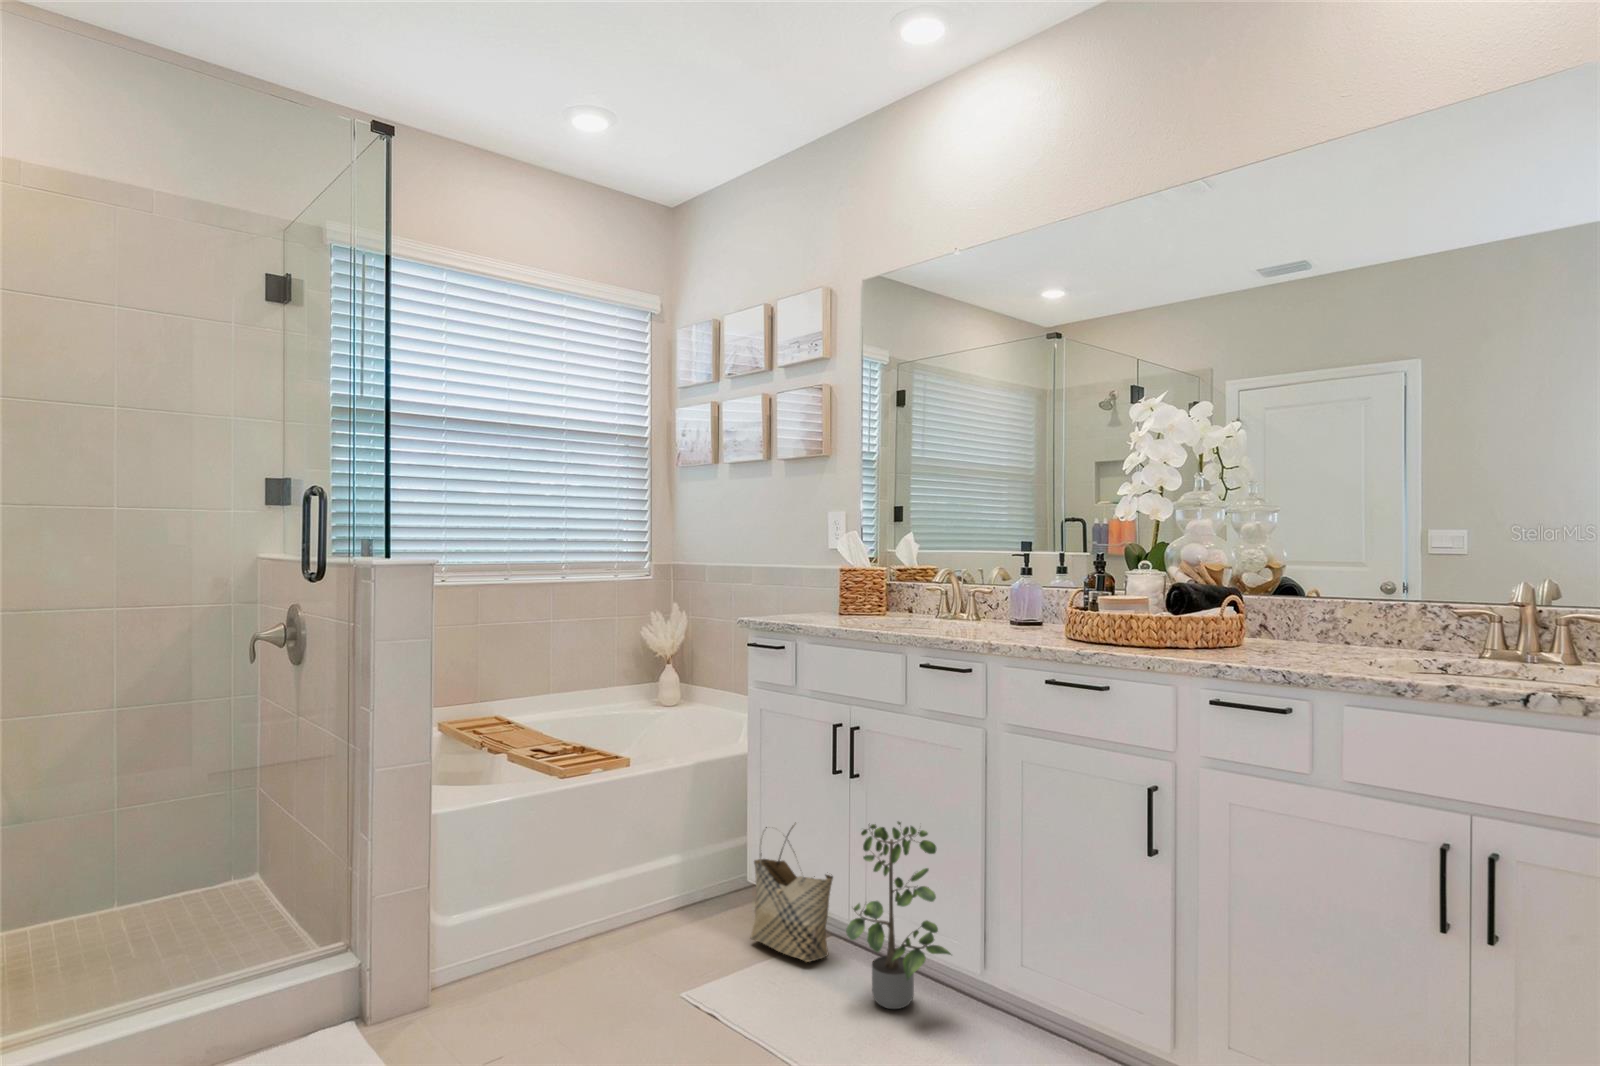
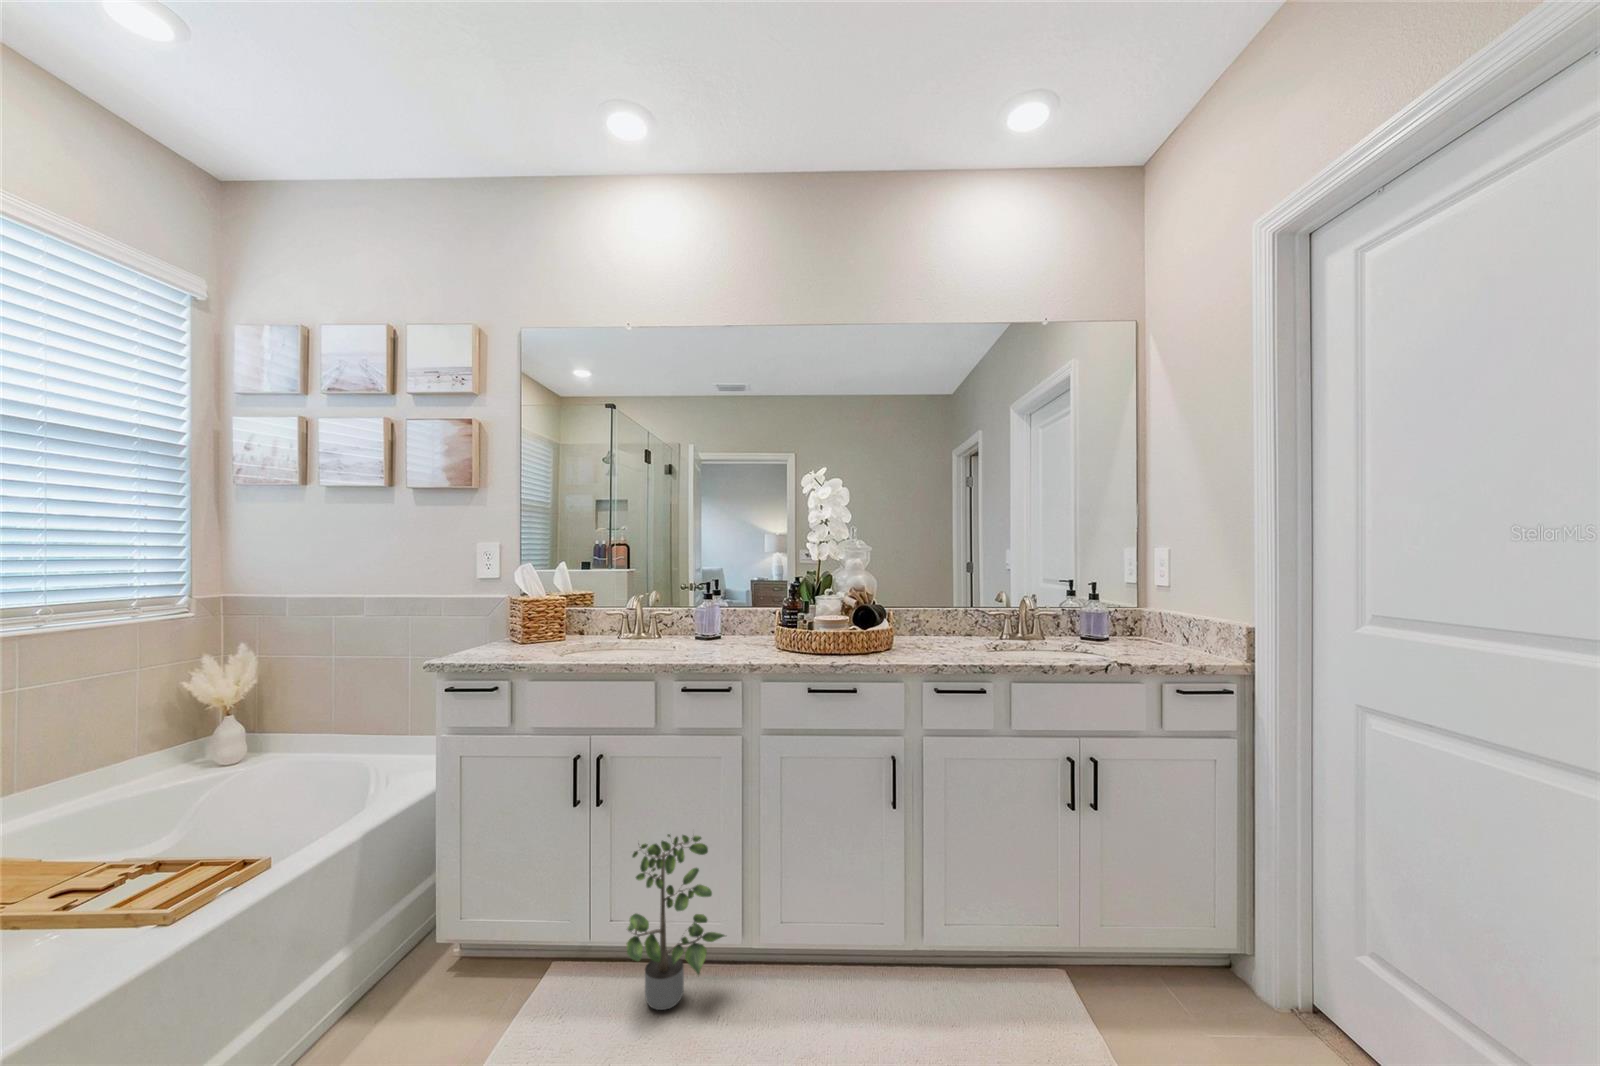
woven basket: present [751,825,833,962] -> none [475,856,576,1007]

